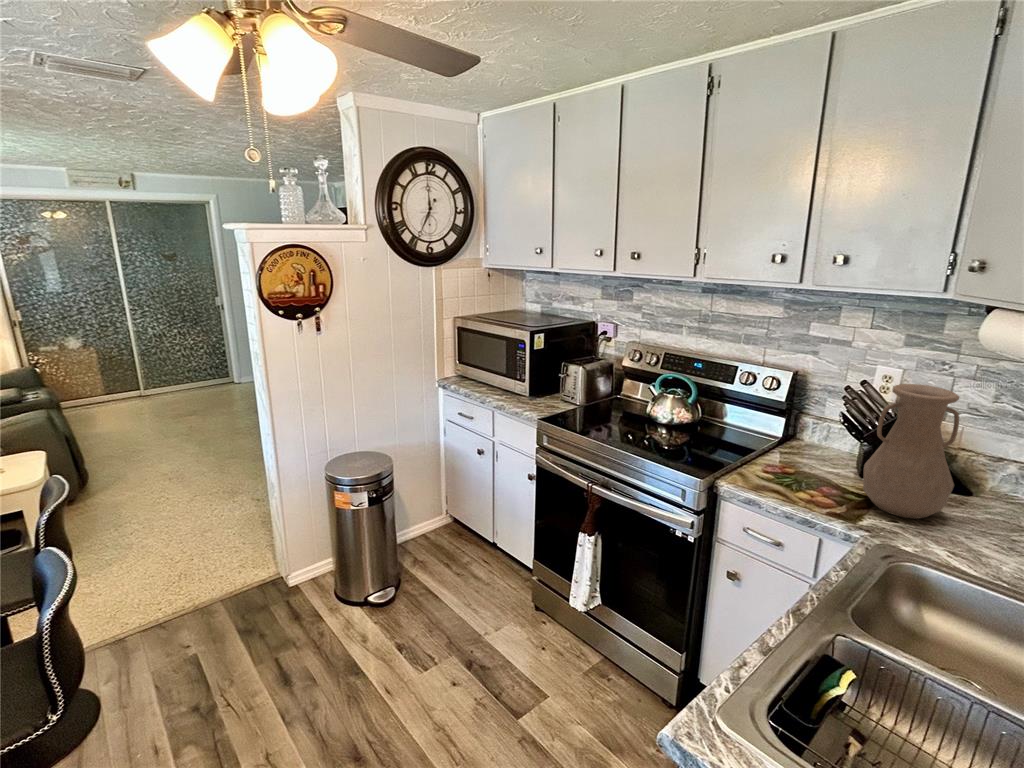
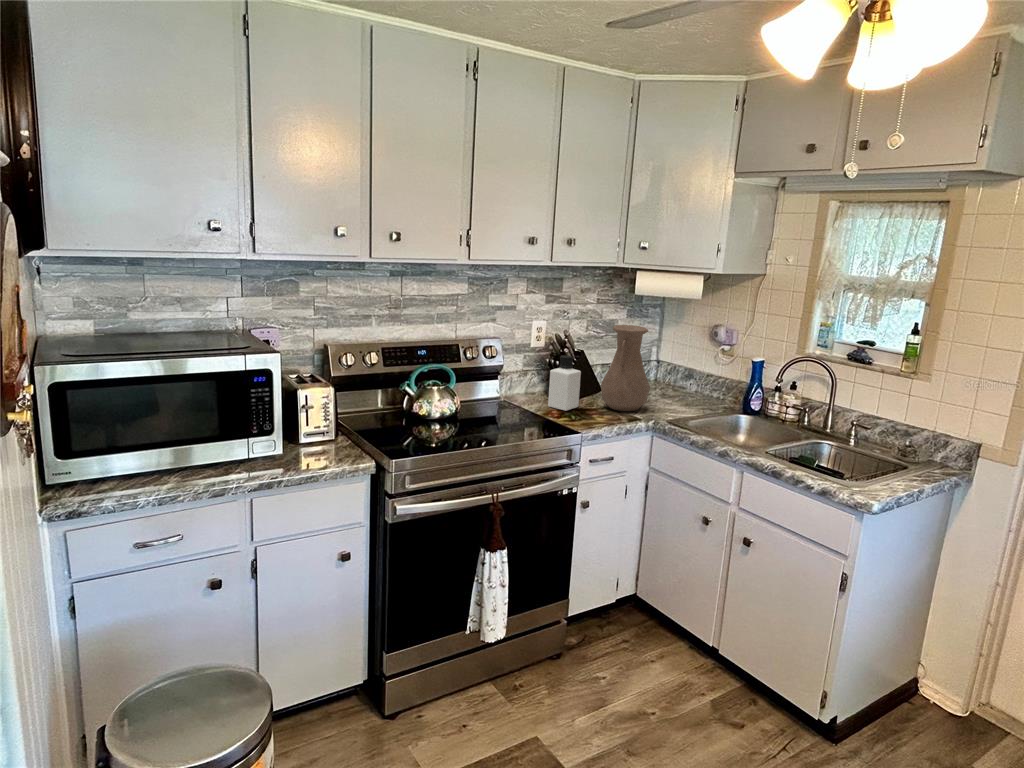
bottle: none [804,406,846,479] -> present [548,356,581,411]

